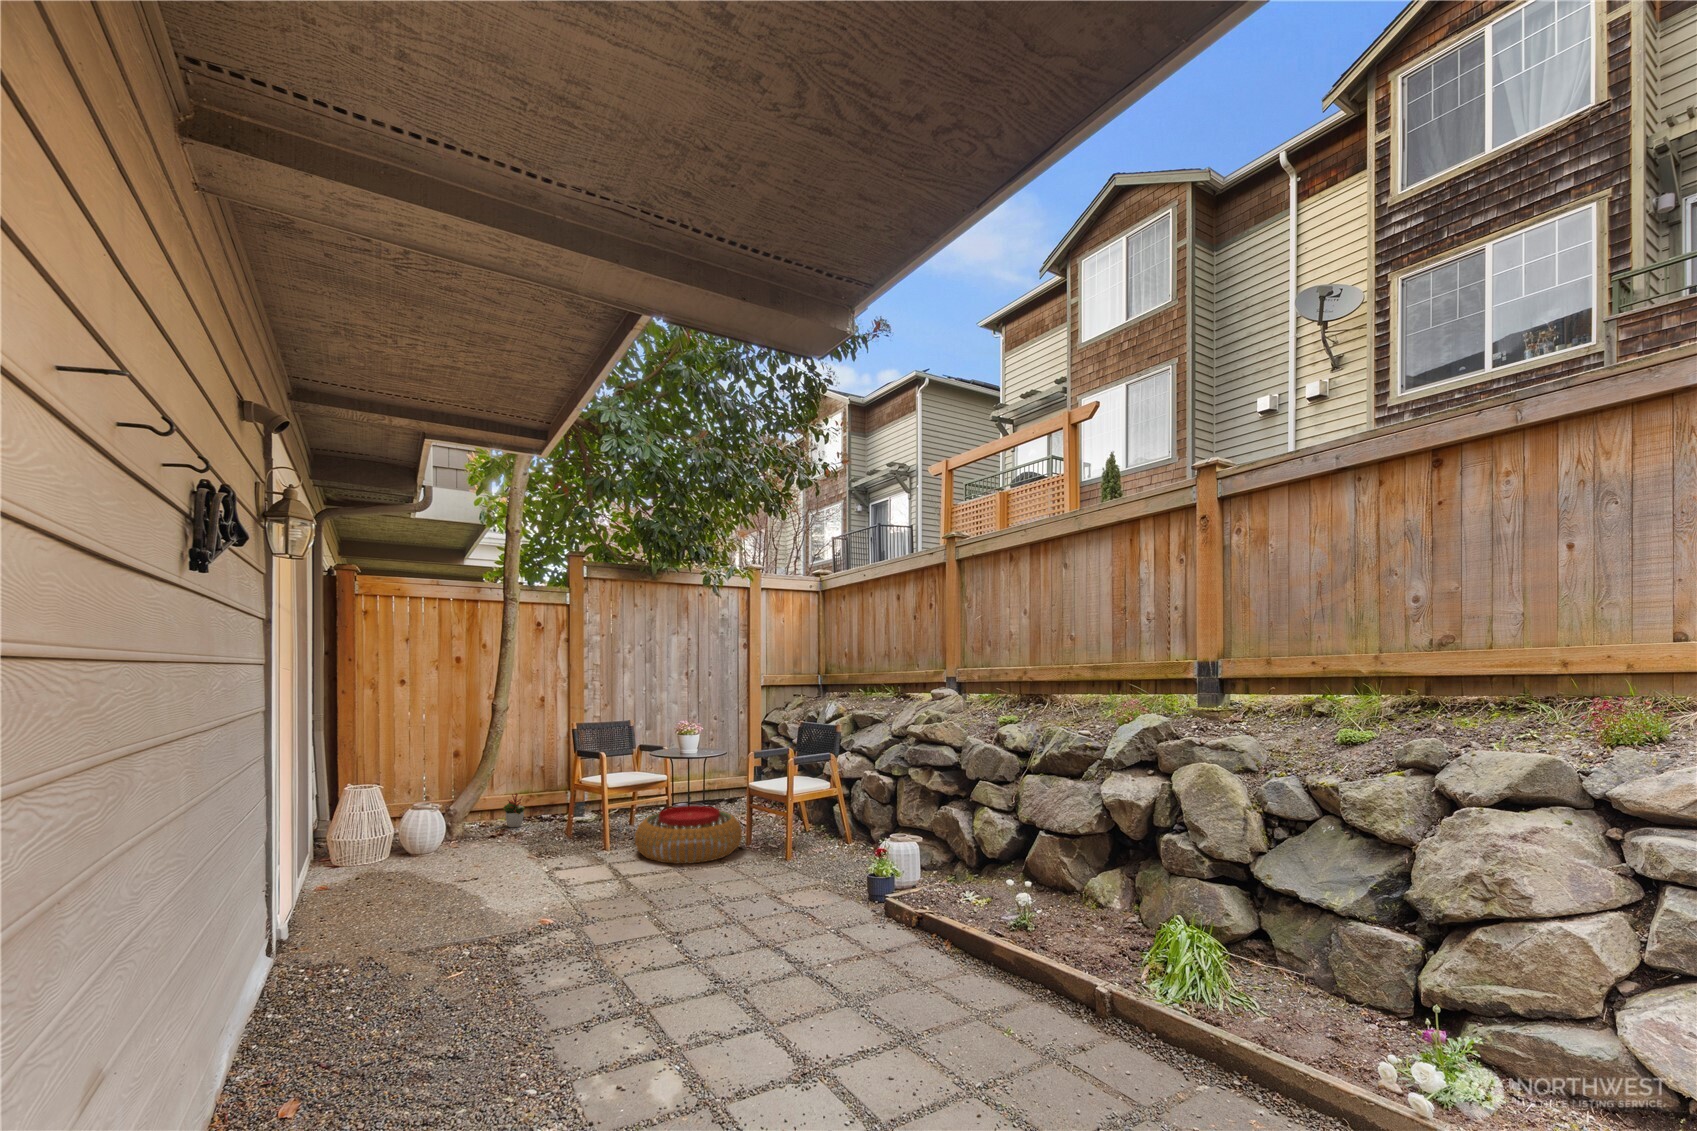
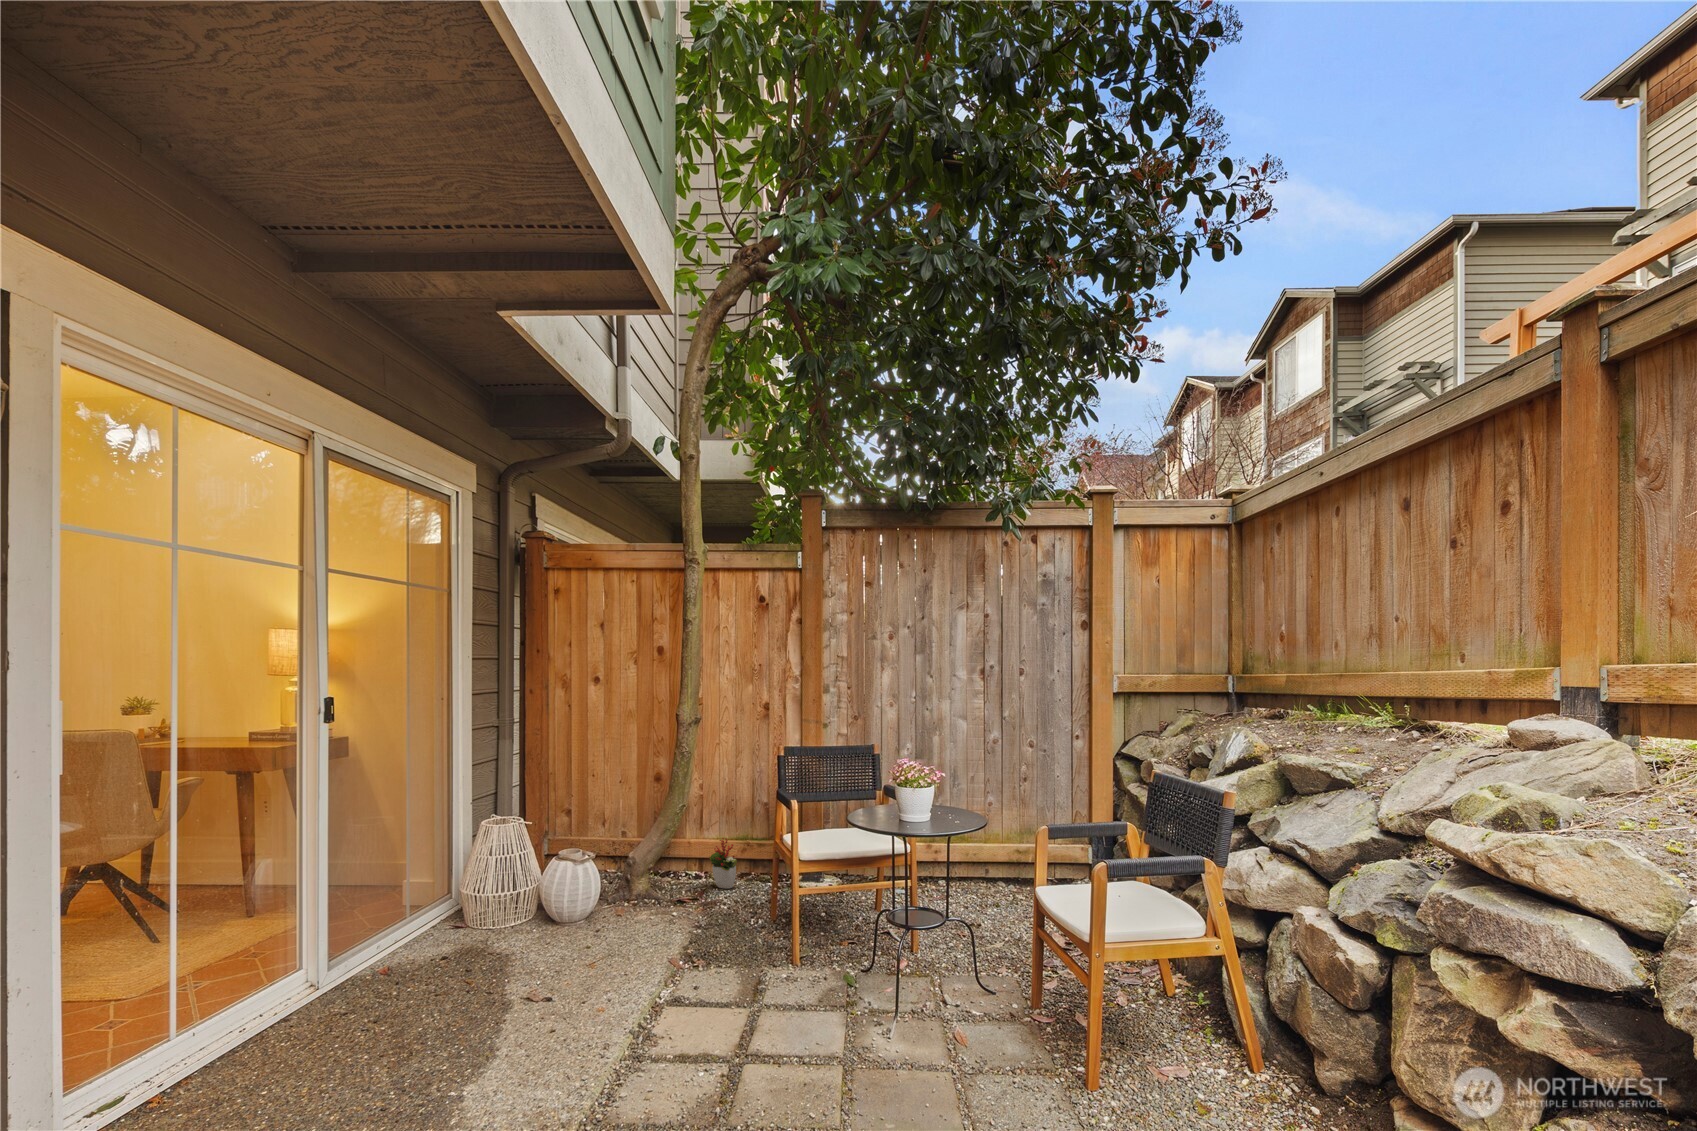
pouf: present [635,805,742,864] -> none [813,912,1017,1053]

